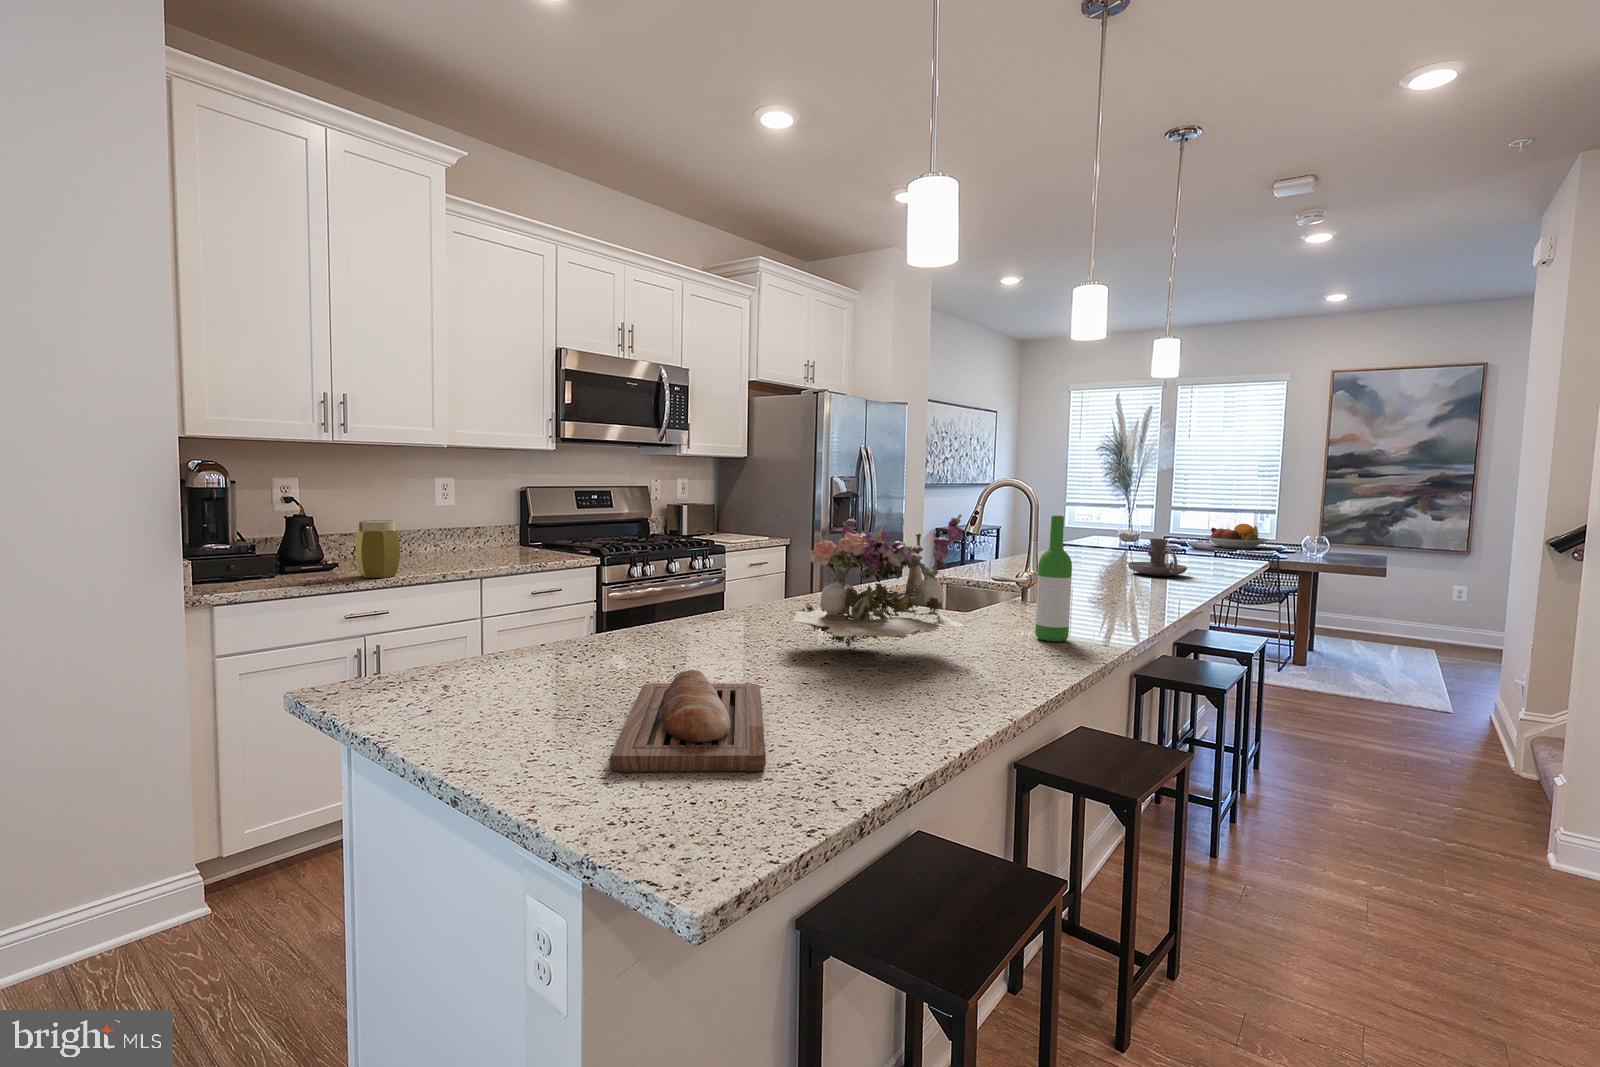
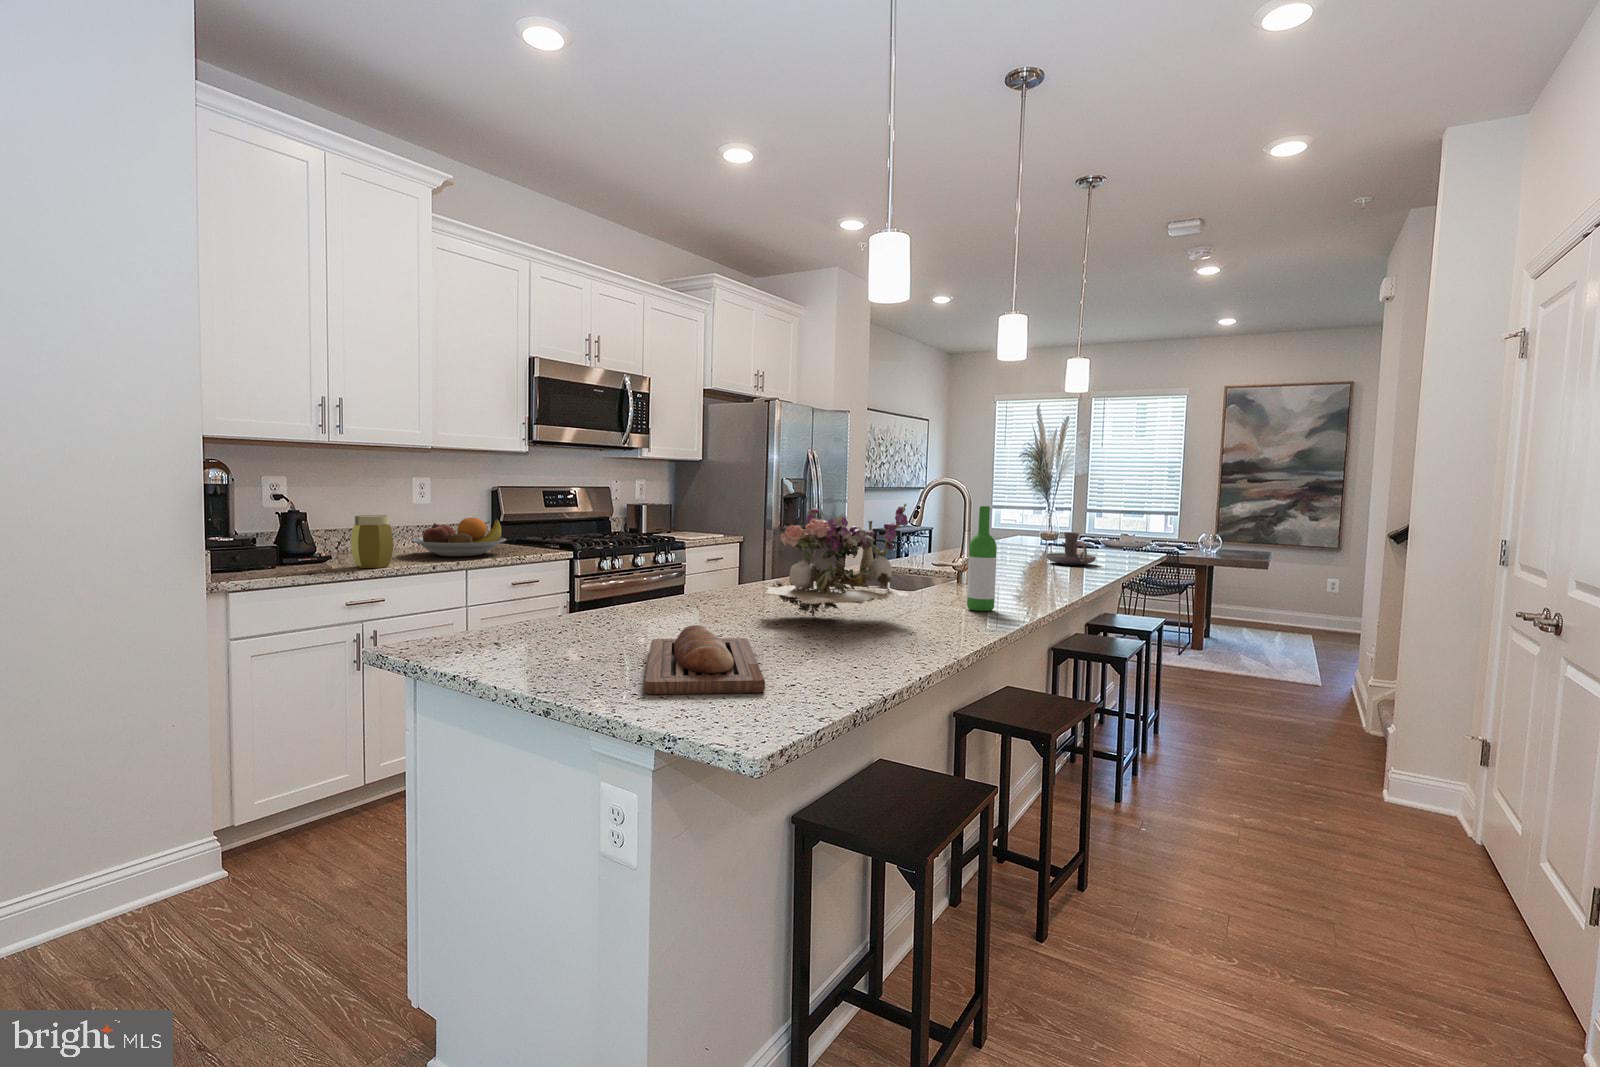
fruit bowl: present [1204,524,1268,549] -> present [412,518,506,556]

